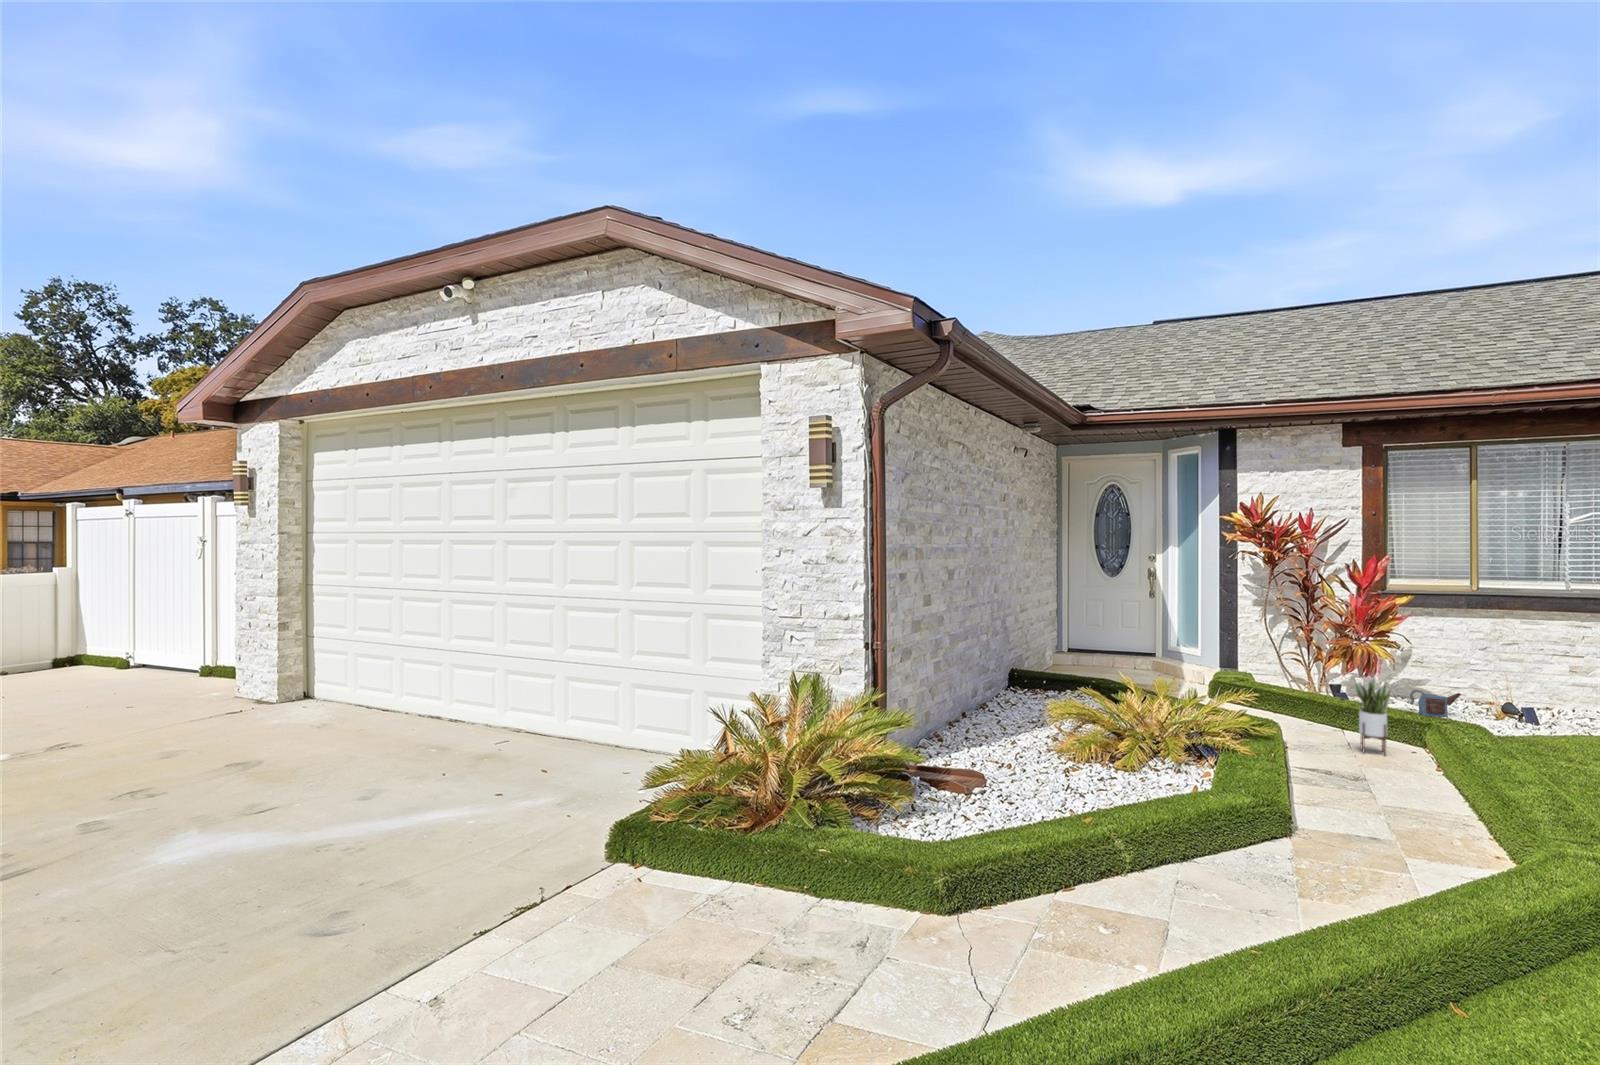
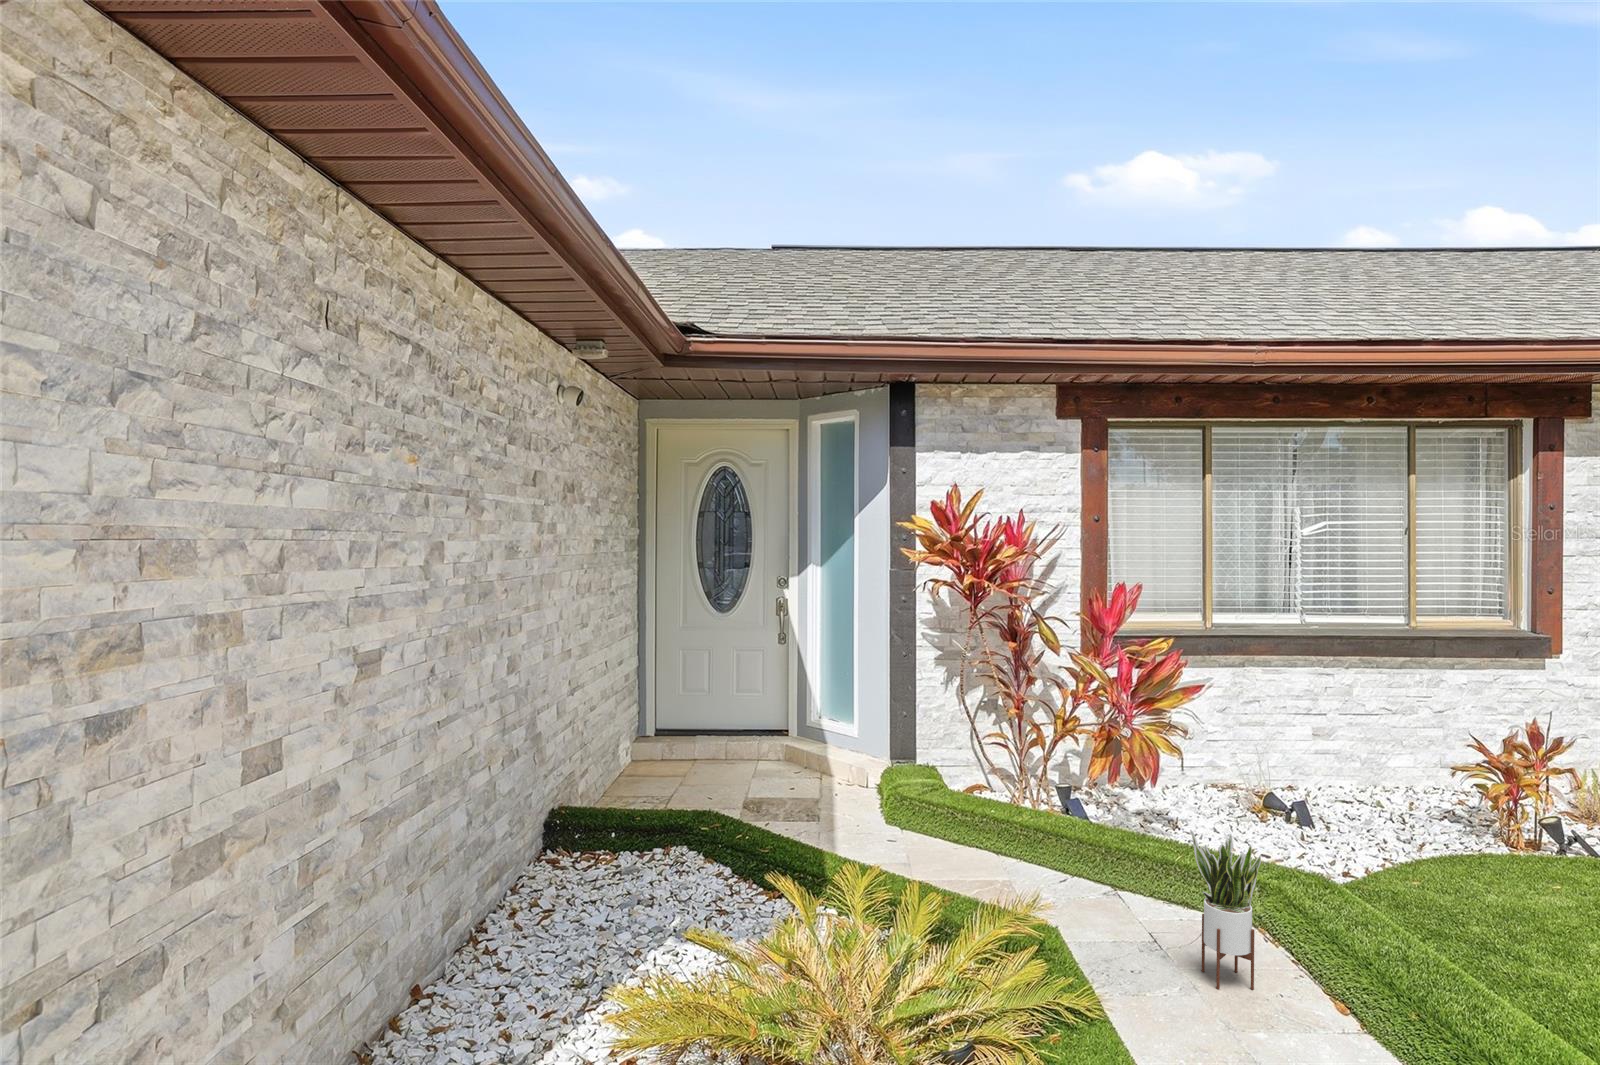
watering can: present [1410,690,1461,716] -> none [1162,787,1221,828]

